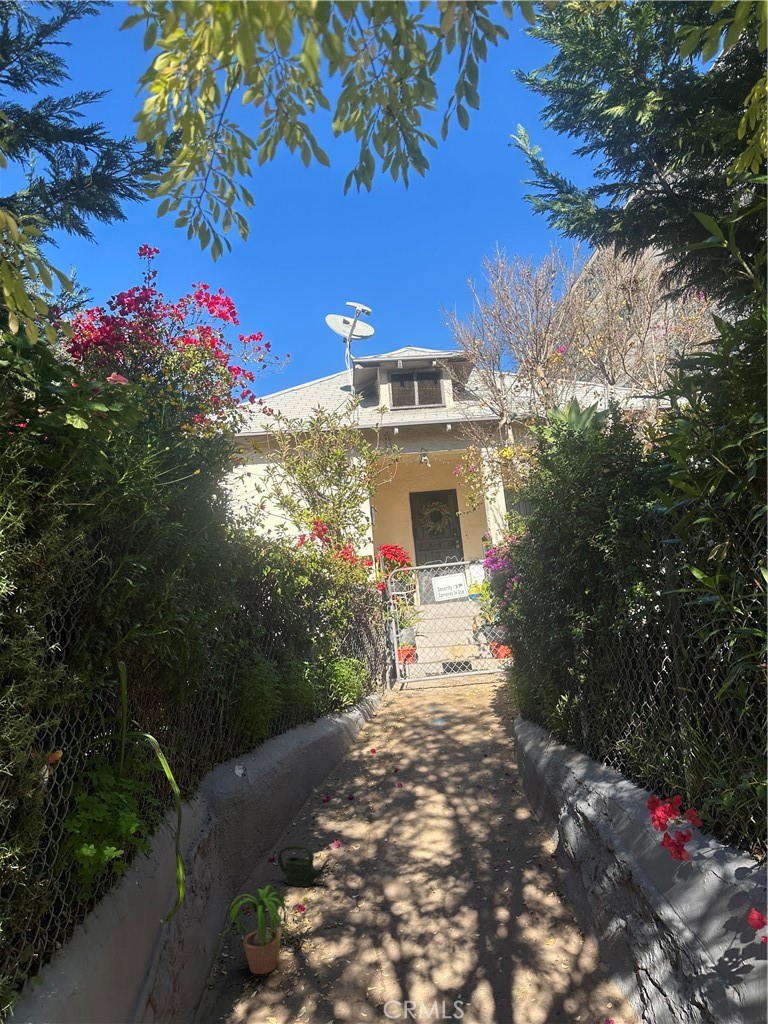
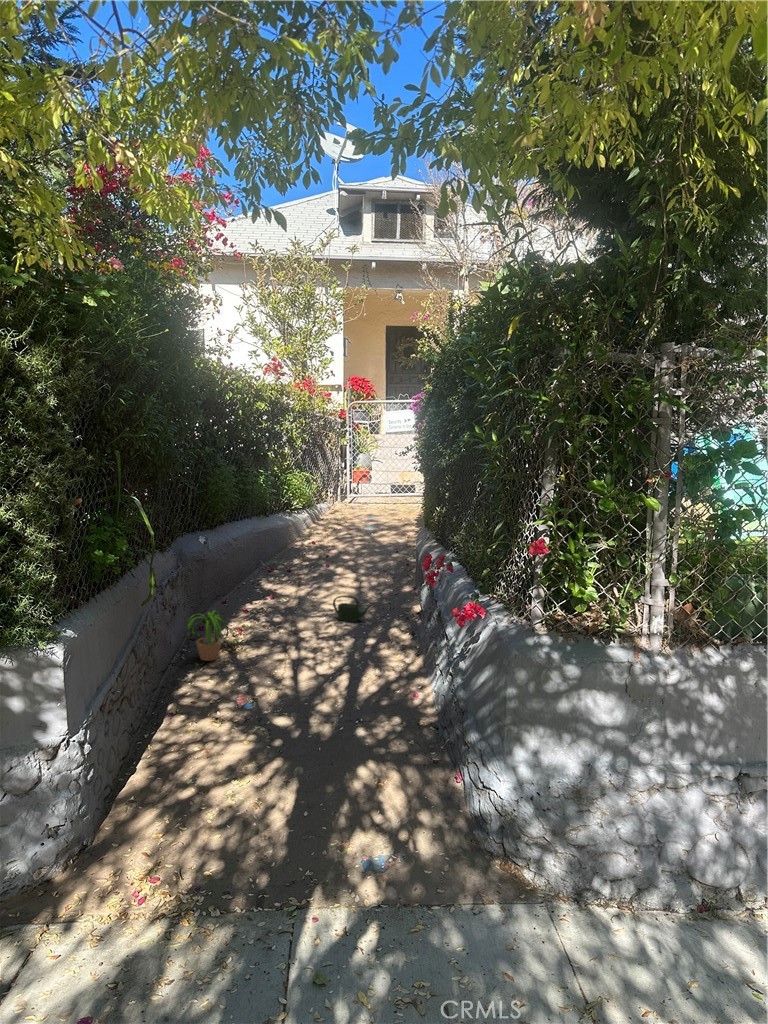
watering can: present [278,846,331,887] -> present [333,595,372,622]

